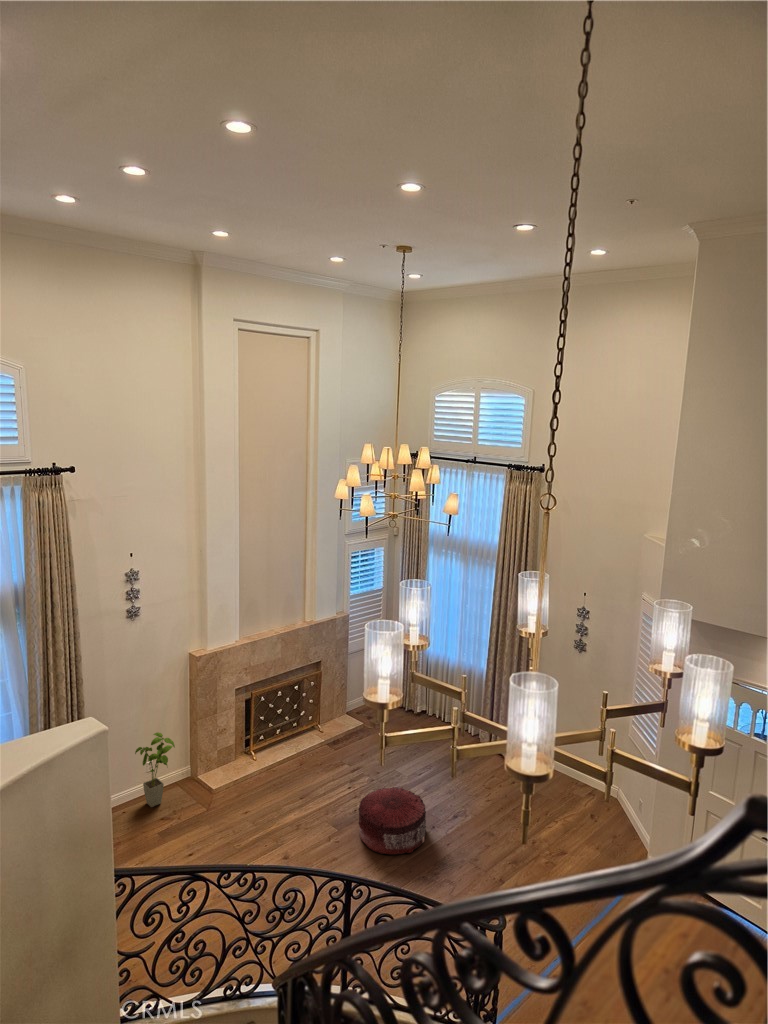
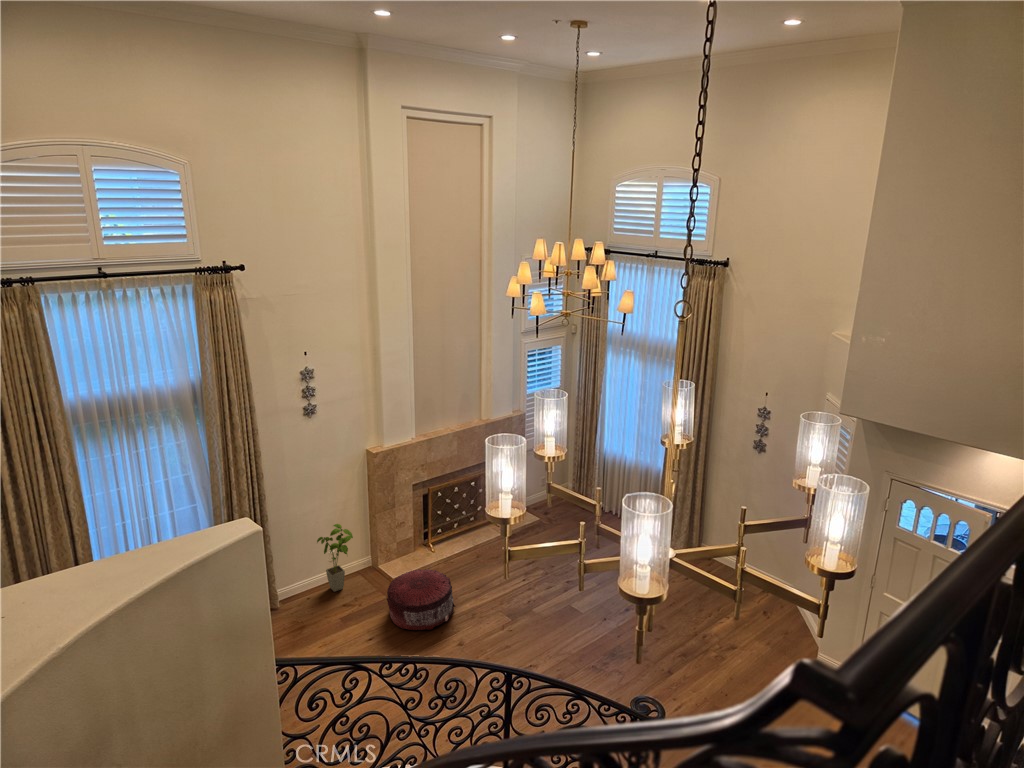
pouf: present [359,787,426,855] -> present [387,569,455,630]

